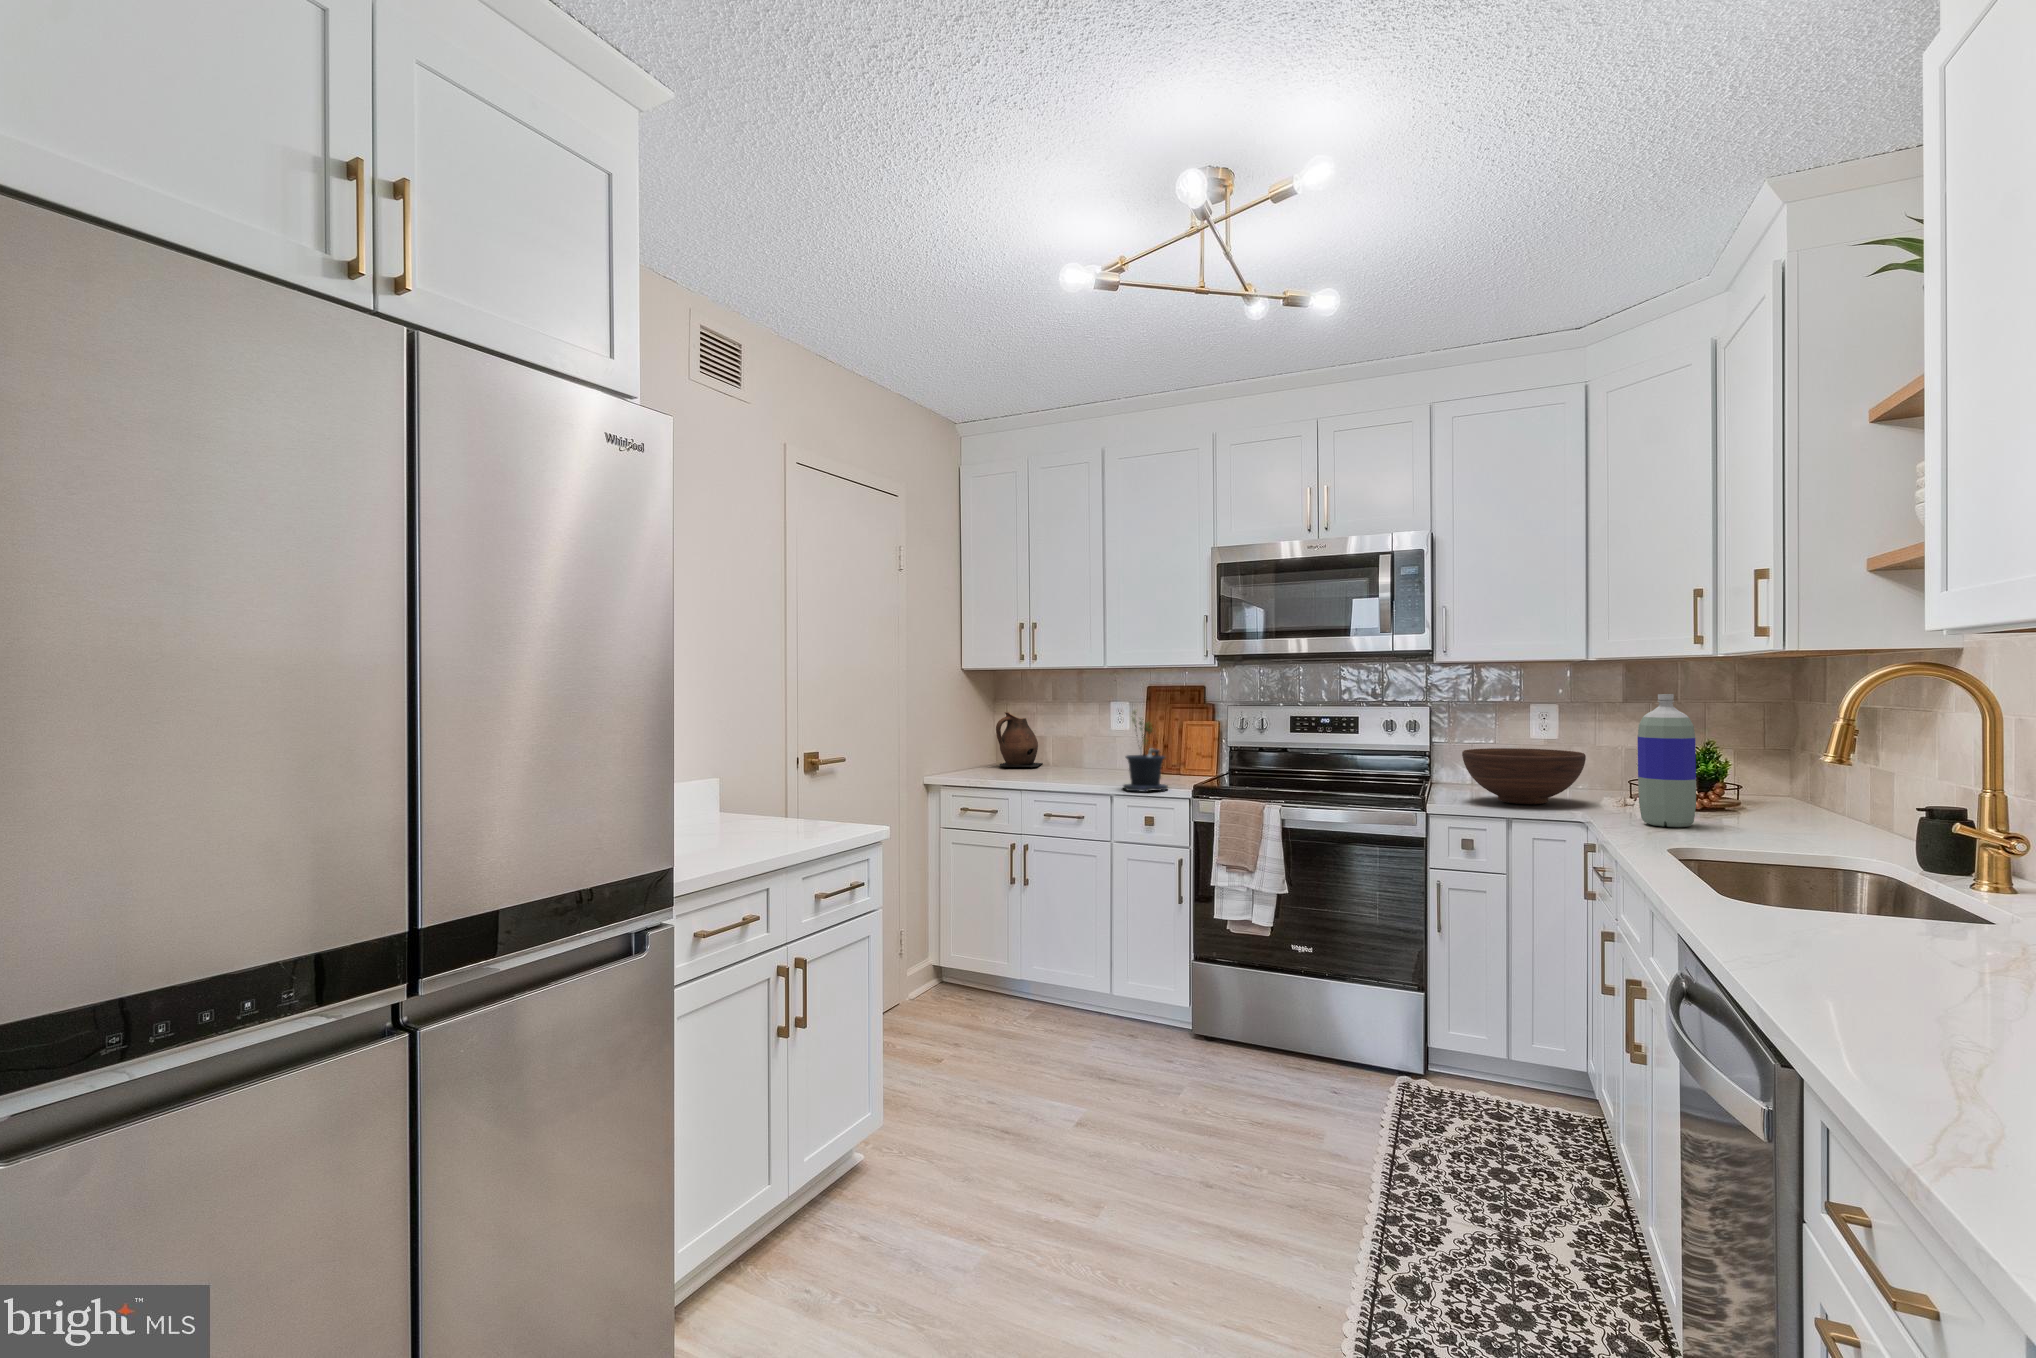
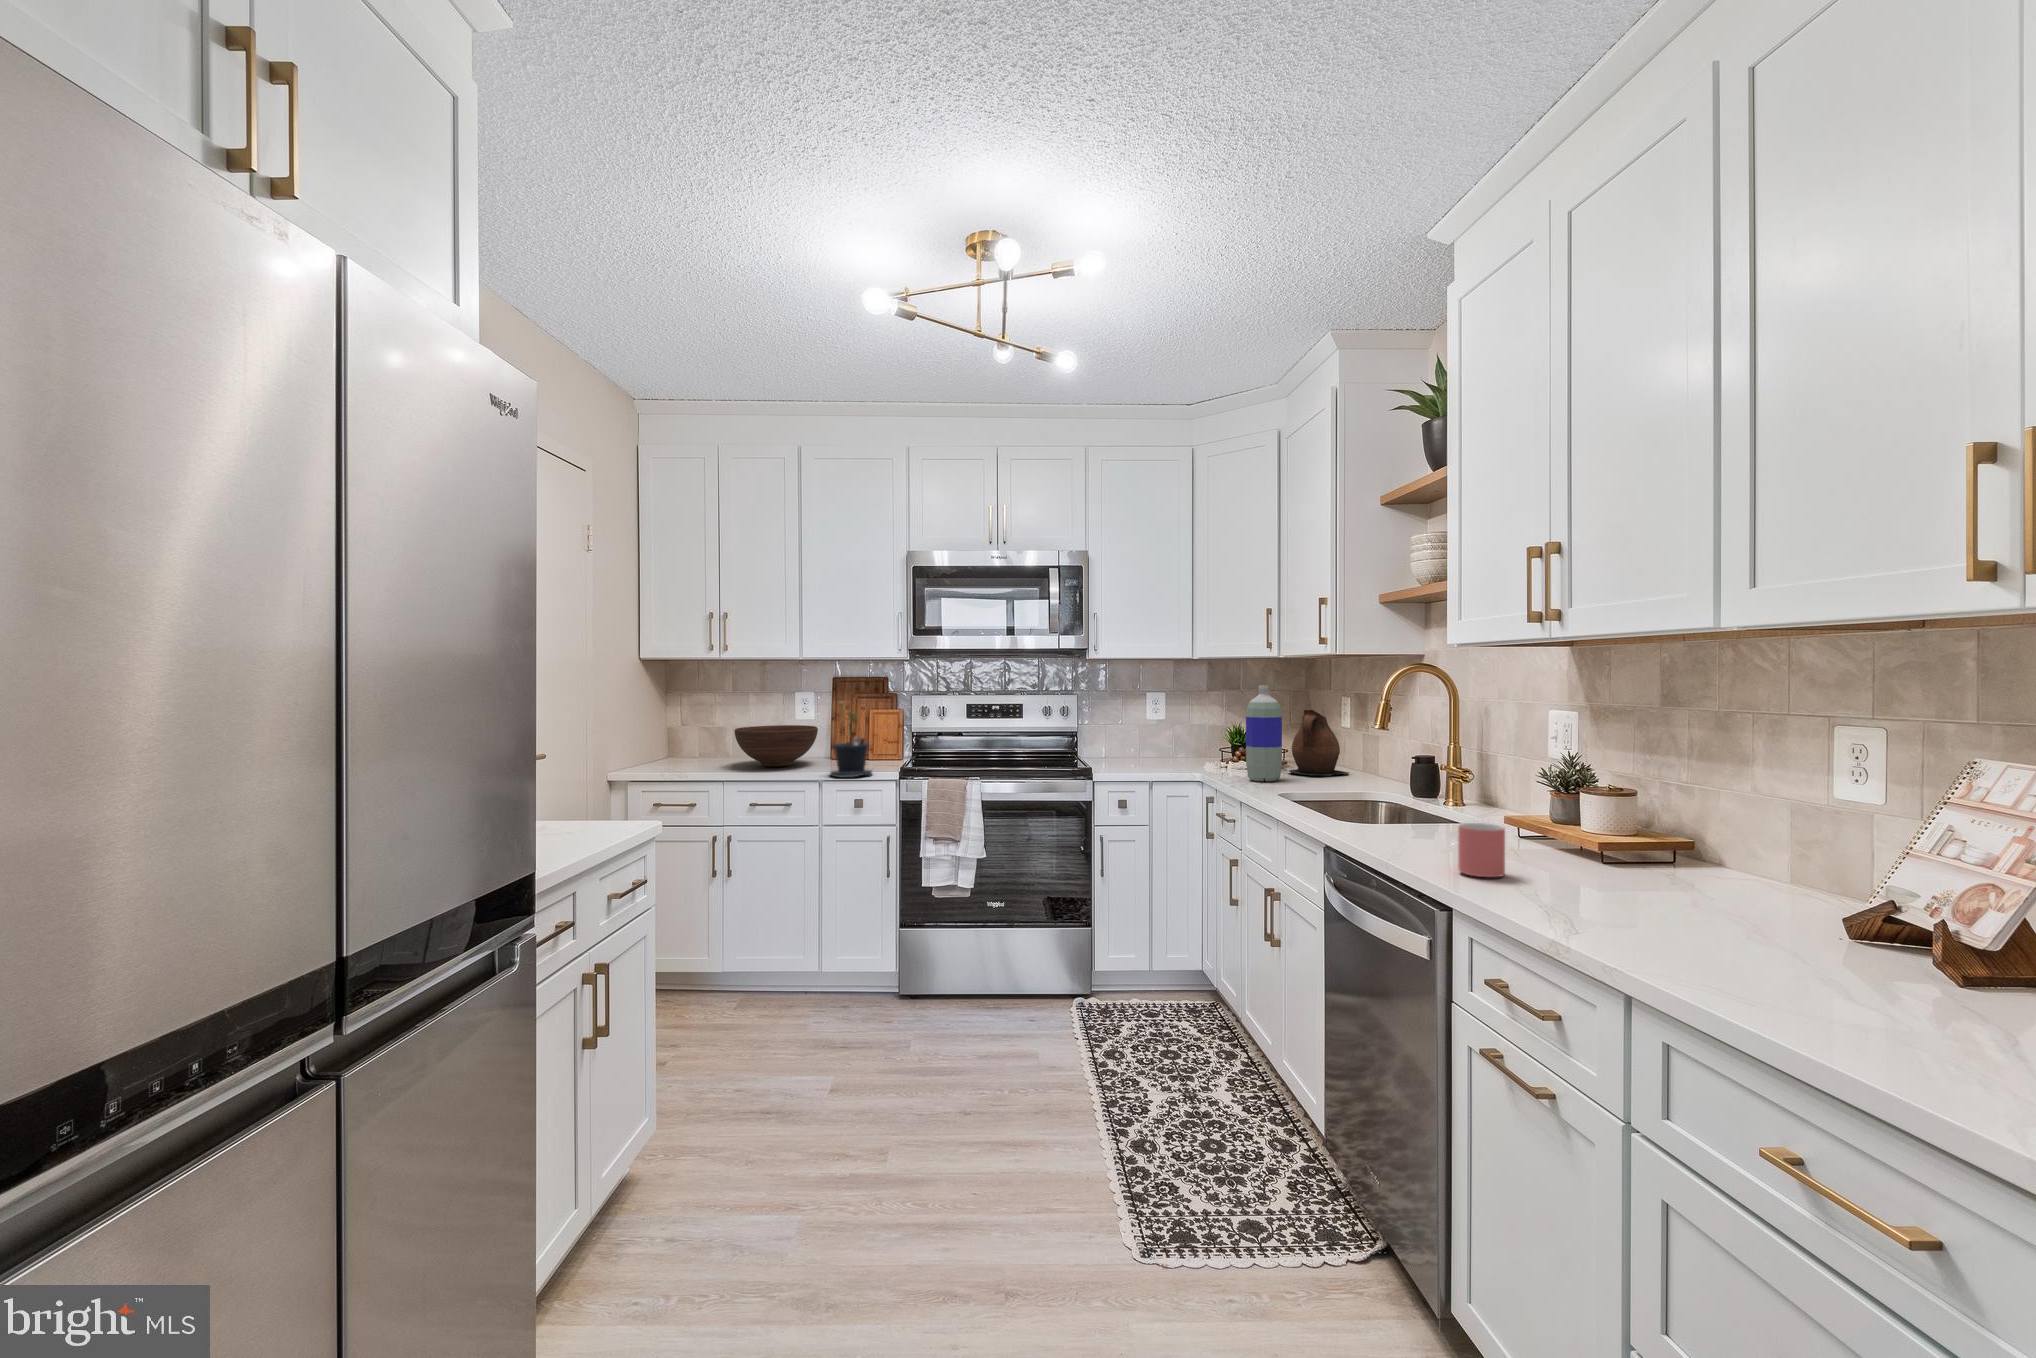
ceramic pitcher: present [996,712,1043,767] -> present [1289,709,1348,775]
fruit bowl: present [1462,748,1586,804] -> present [734,725,818,767]
mug: none [1859,913,1957,1011] -> present [1458,823,1505,877]

